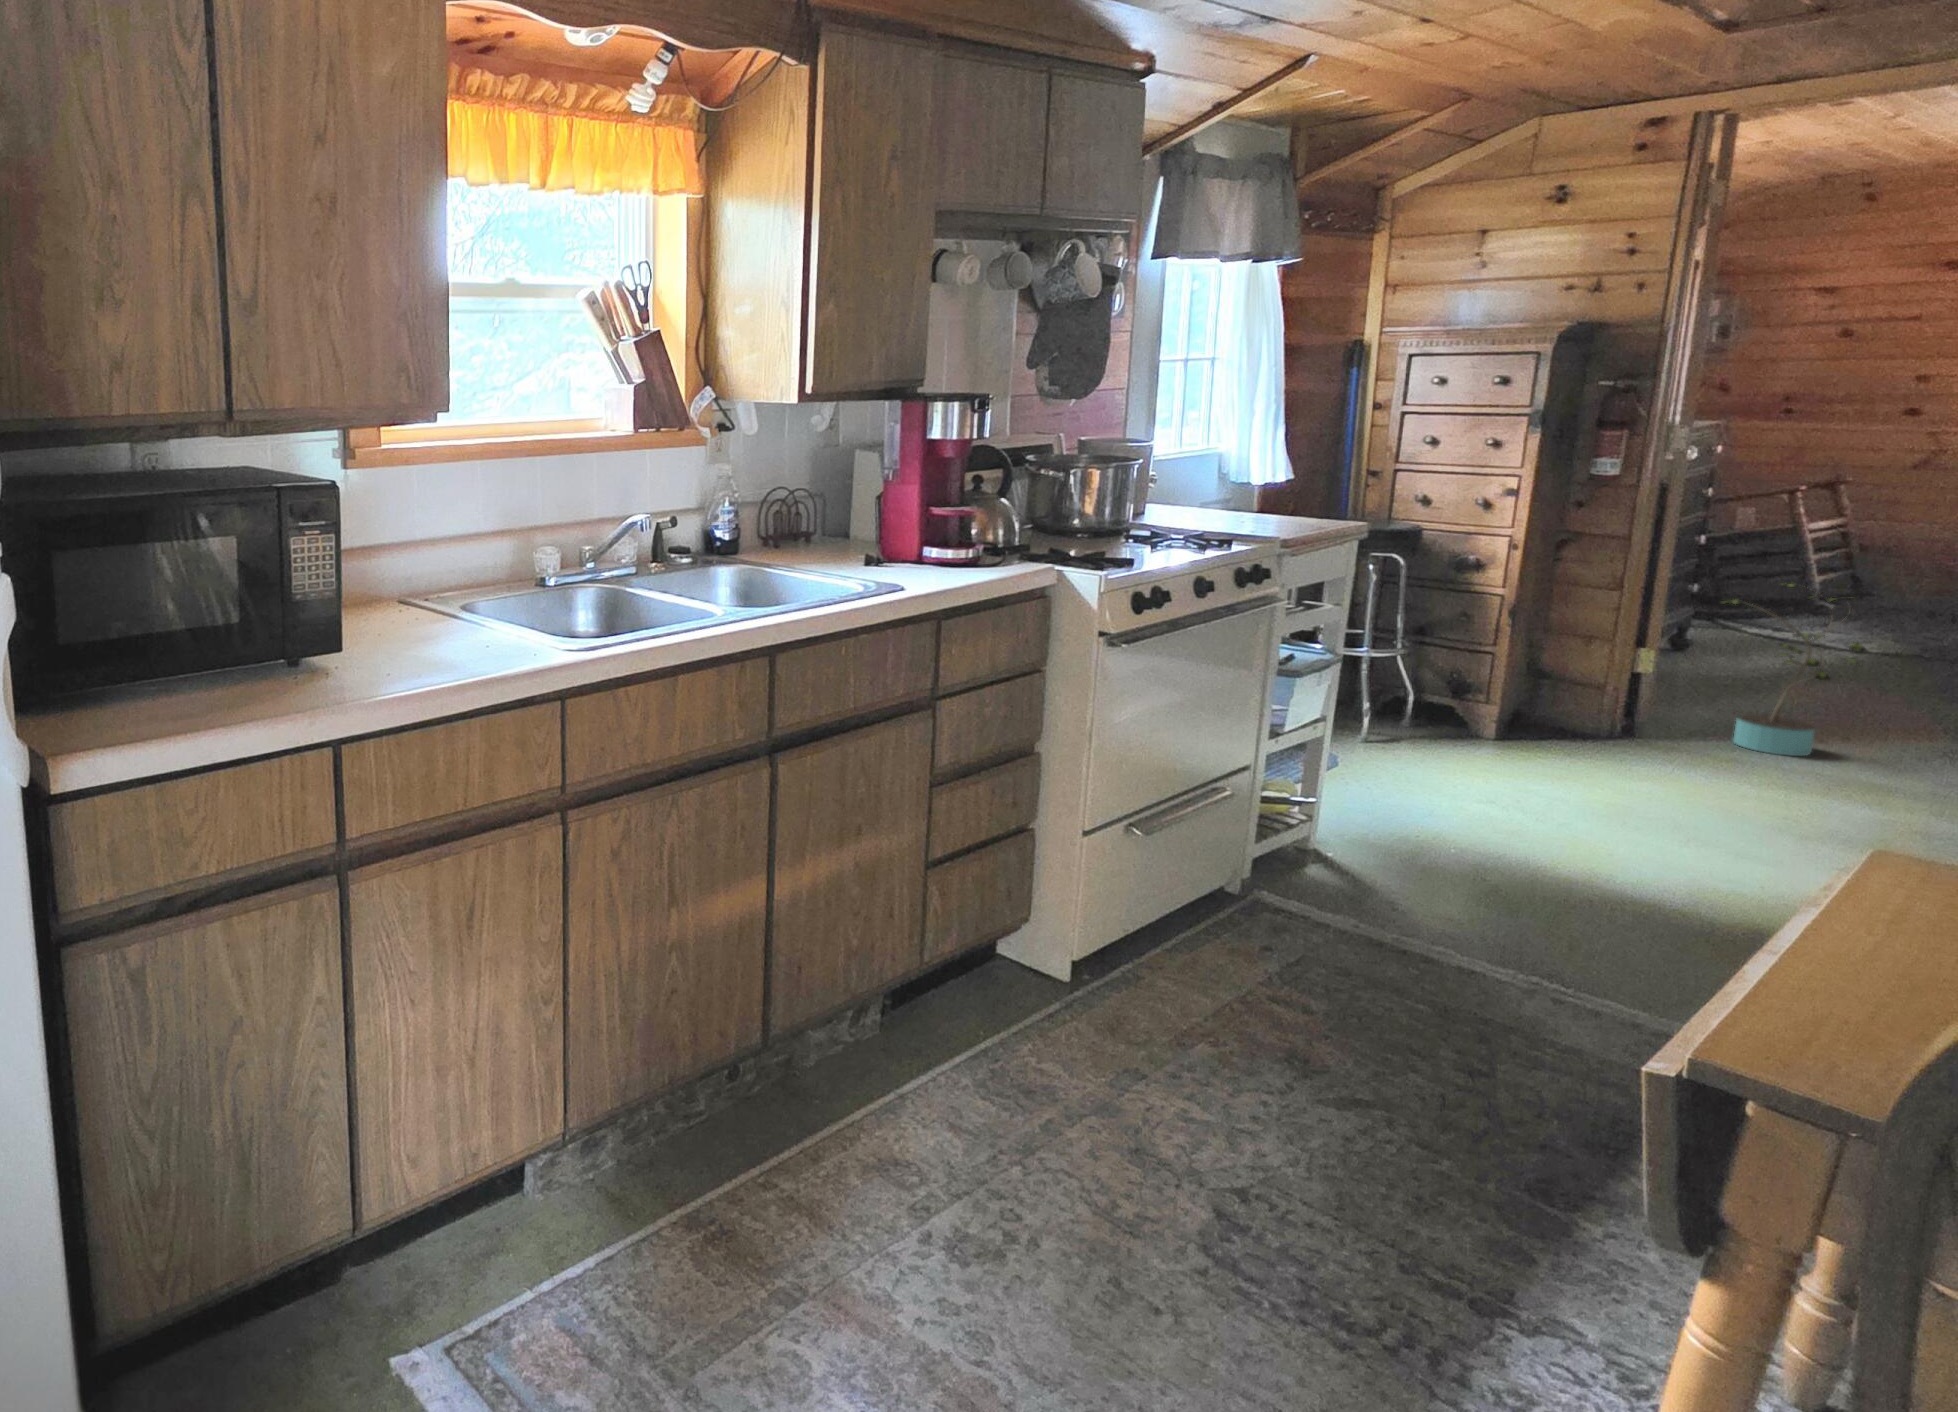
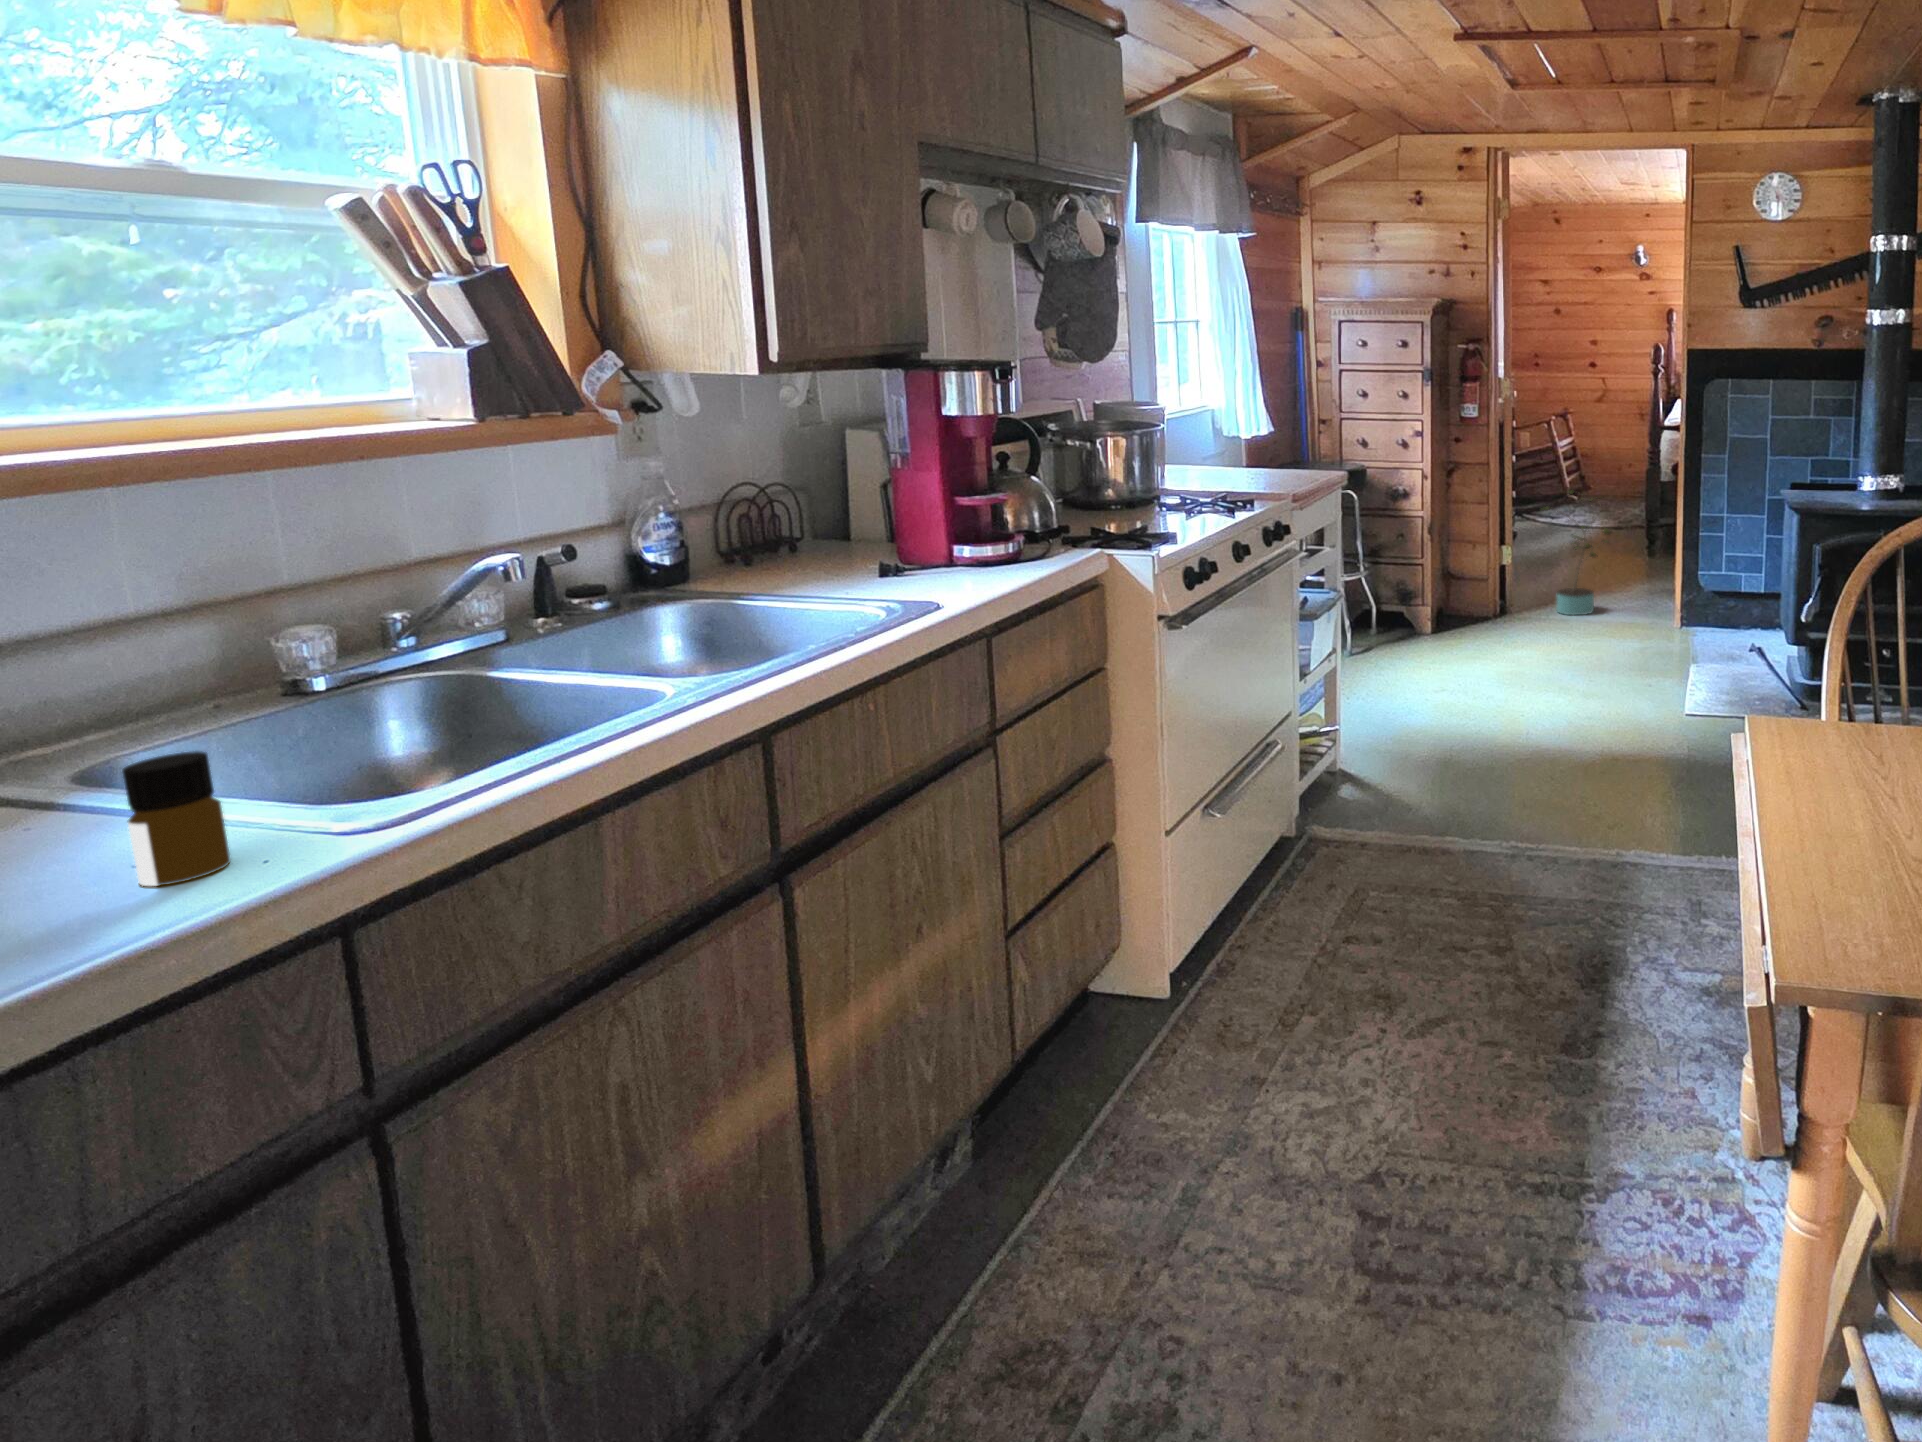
bottle: none [478,597,511,663] -> present [122,751,230,886]

